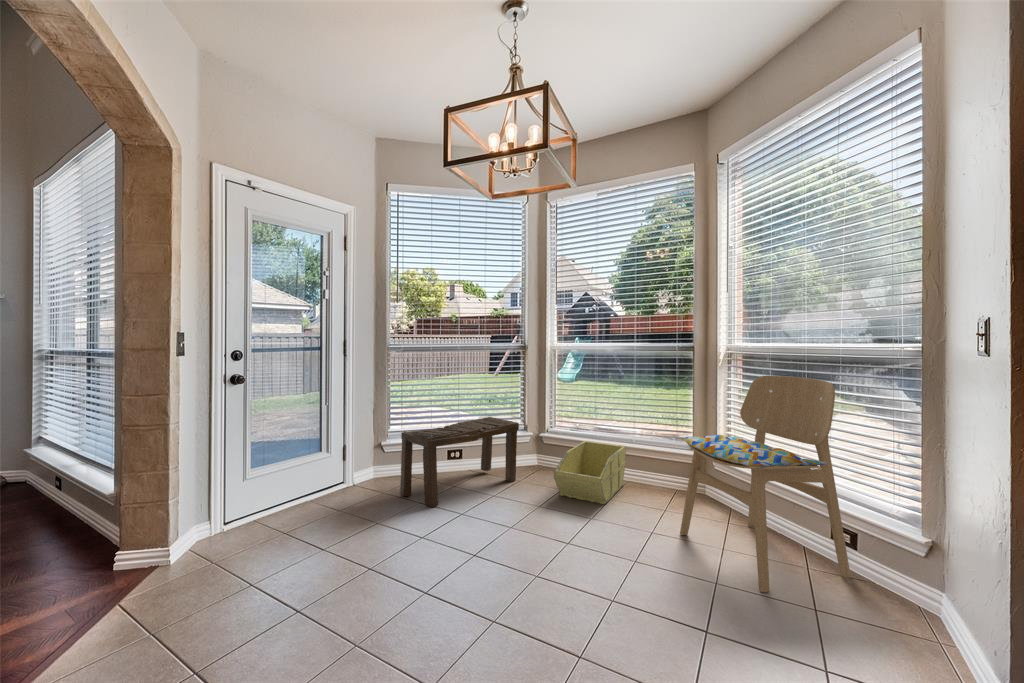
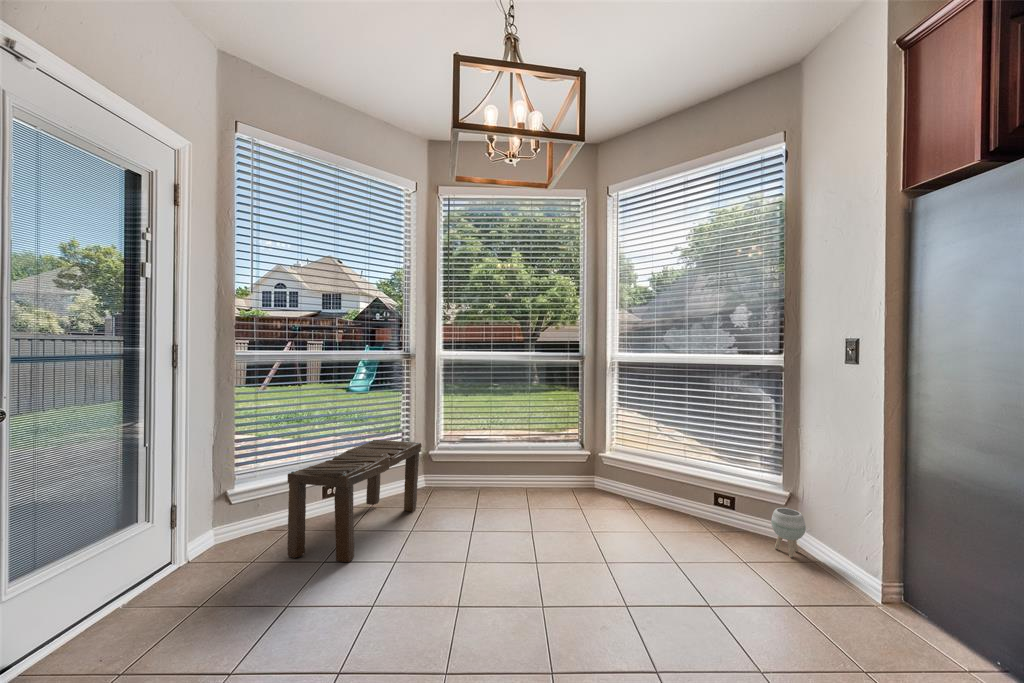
dining chair: present [680,376,851,593] -> none [610,380,736,560]
storage bin: present [554,441,626,504] -> none [476,454,529,515]
planter: none [883,556,939,628] -> present [771,508,806,557]

